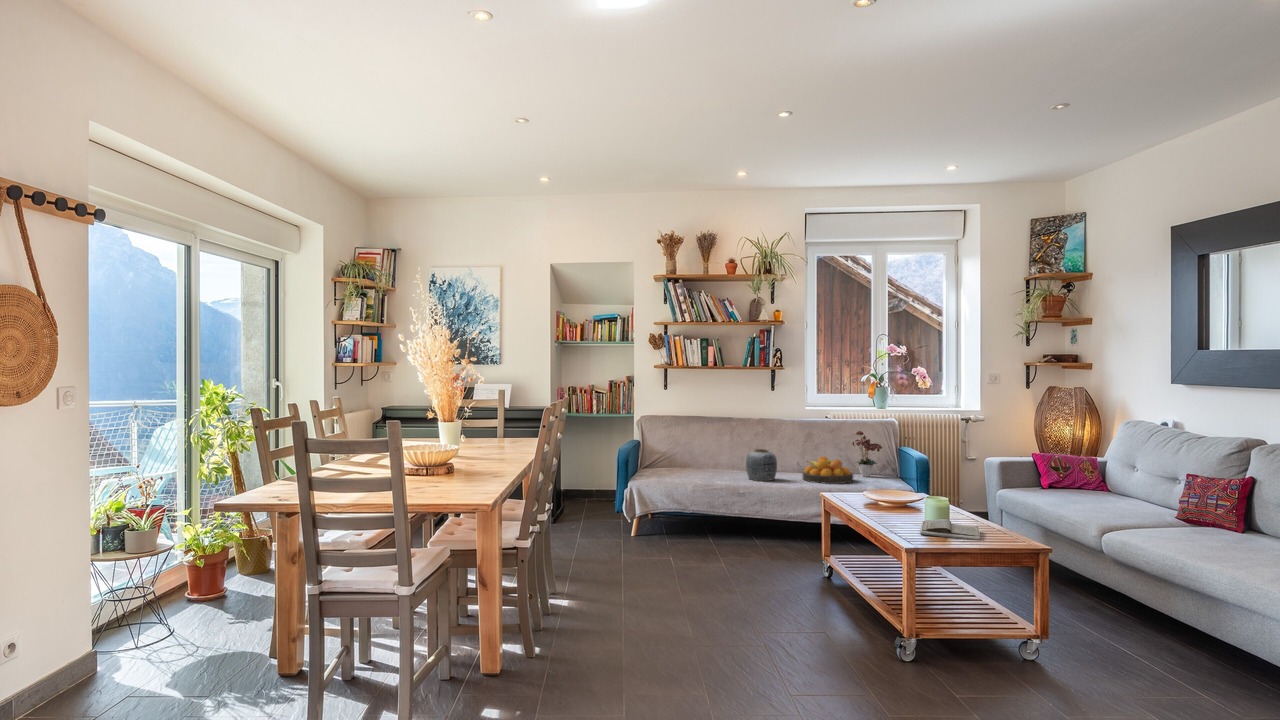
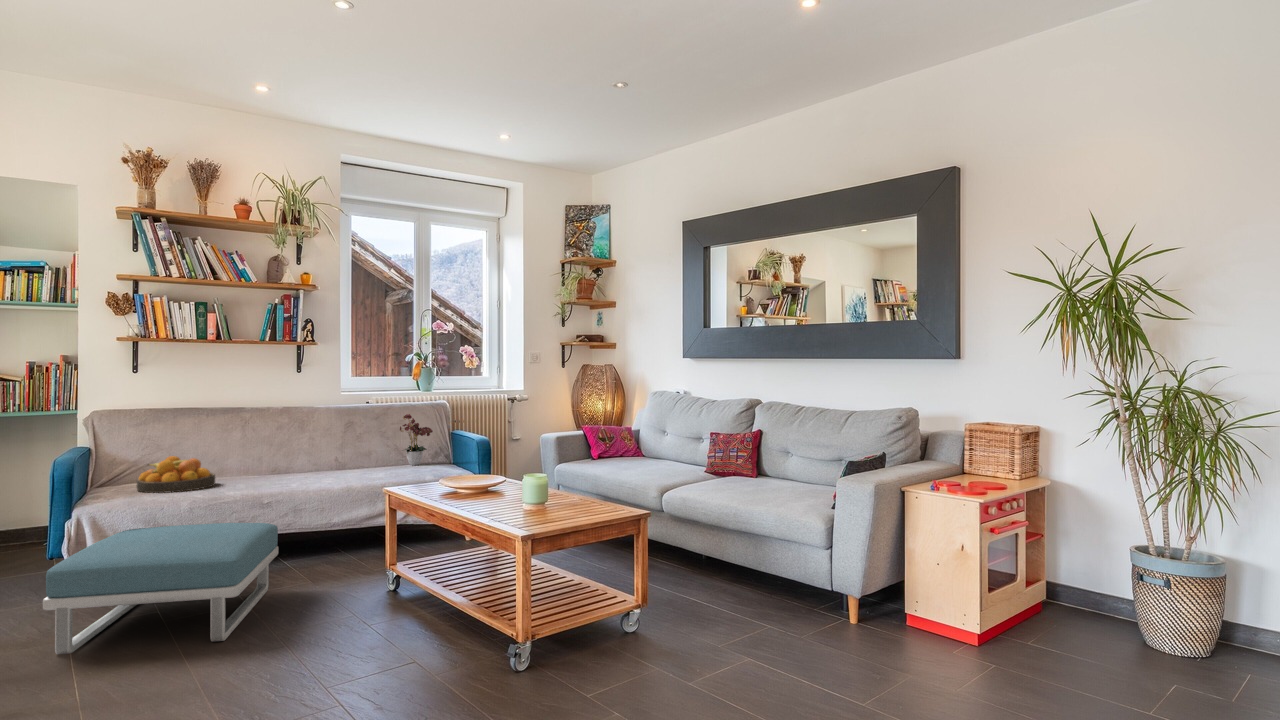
vase: present [746,449,777,481] -> none [268,442,311,482]
fruit bowl: present [803,456,853,484] -> present [137,456,215,493]
footstool: none [608,503,746,589] -> present [43,523,278,654]
book: present [920,519,980,540] -> none [518,498,586,519]

